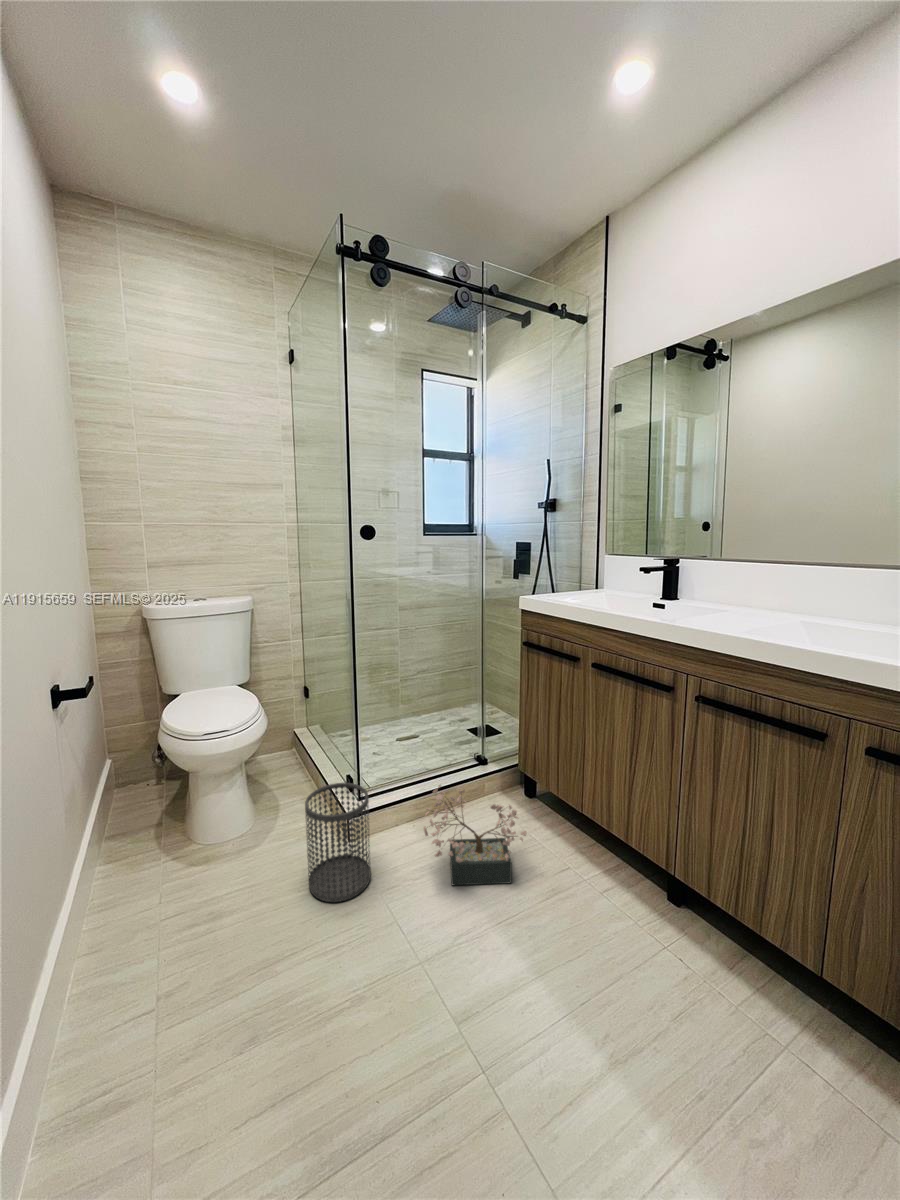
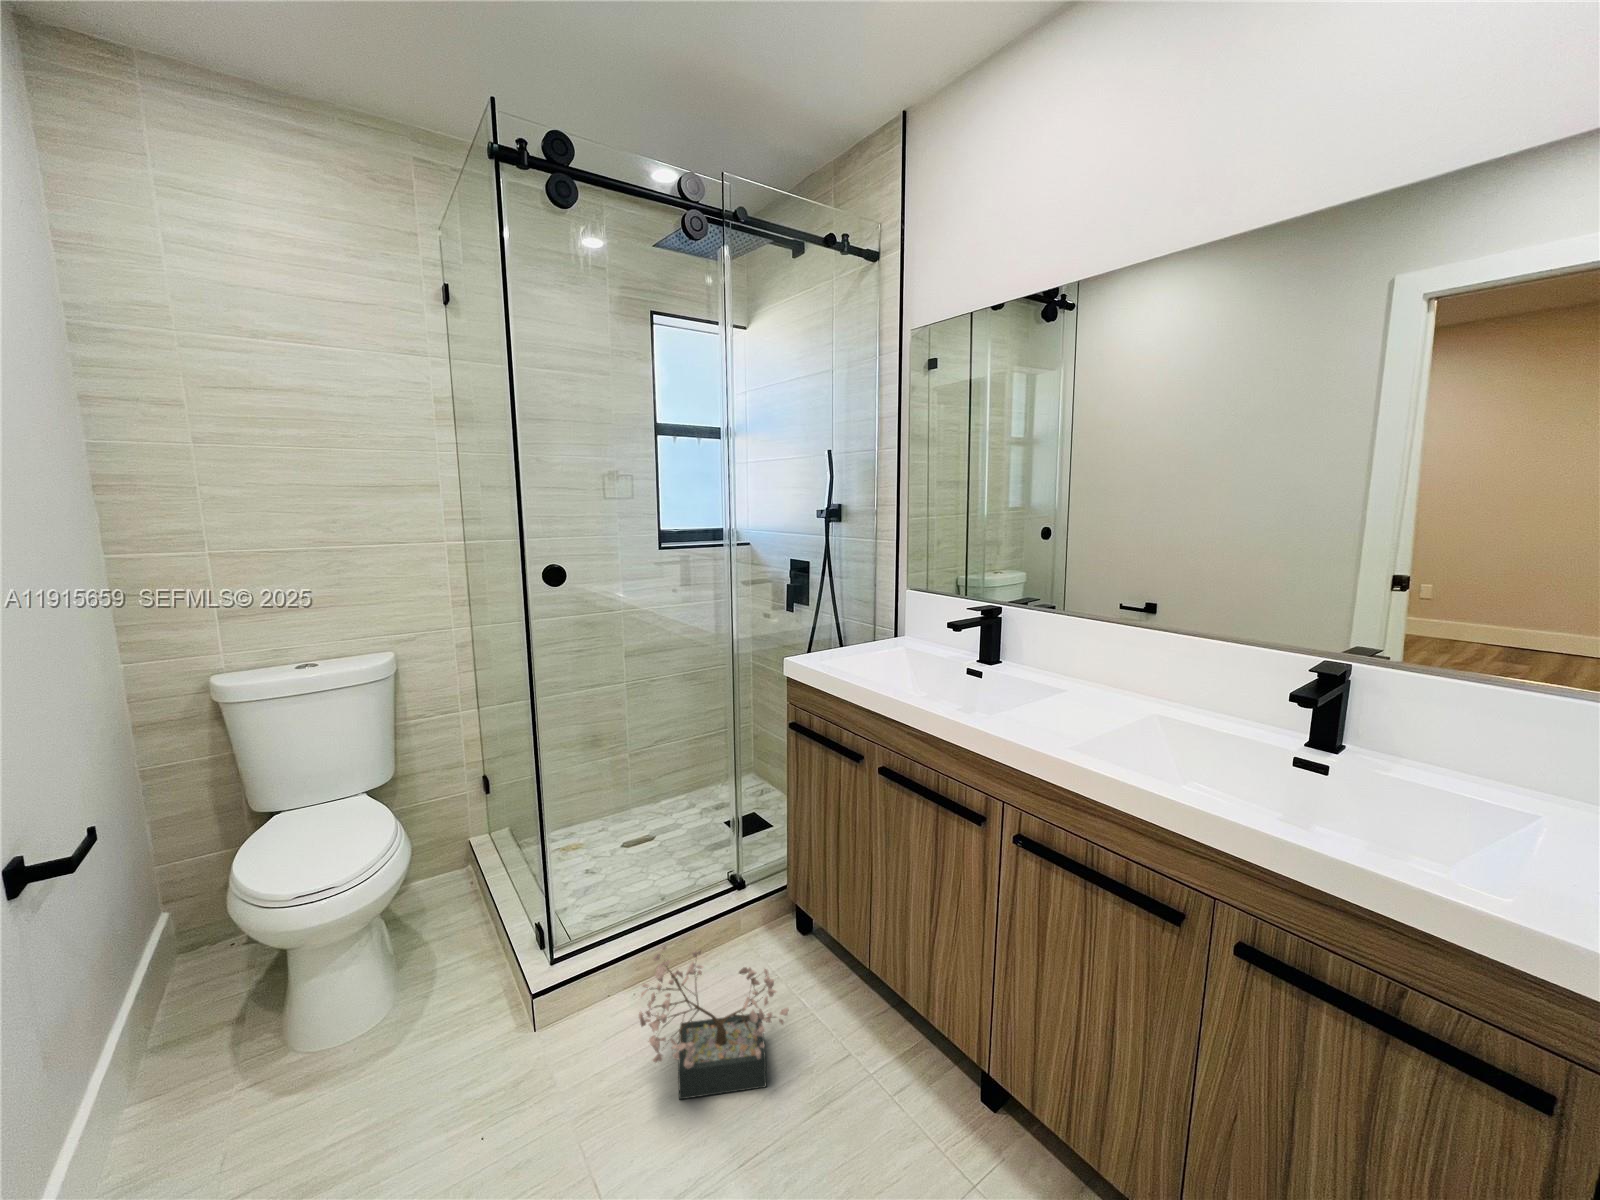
wastebasket: present [305,783,371,902] -> none [448,955,560,1150]

